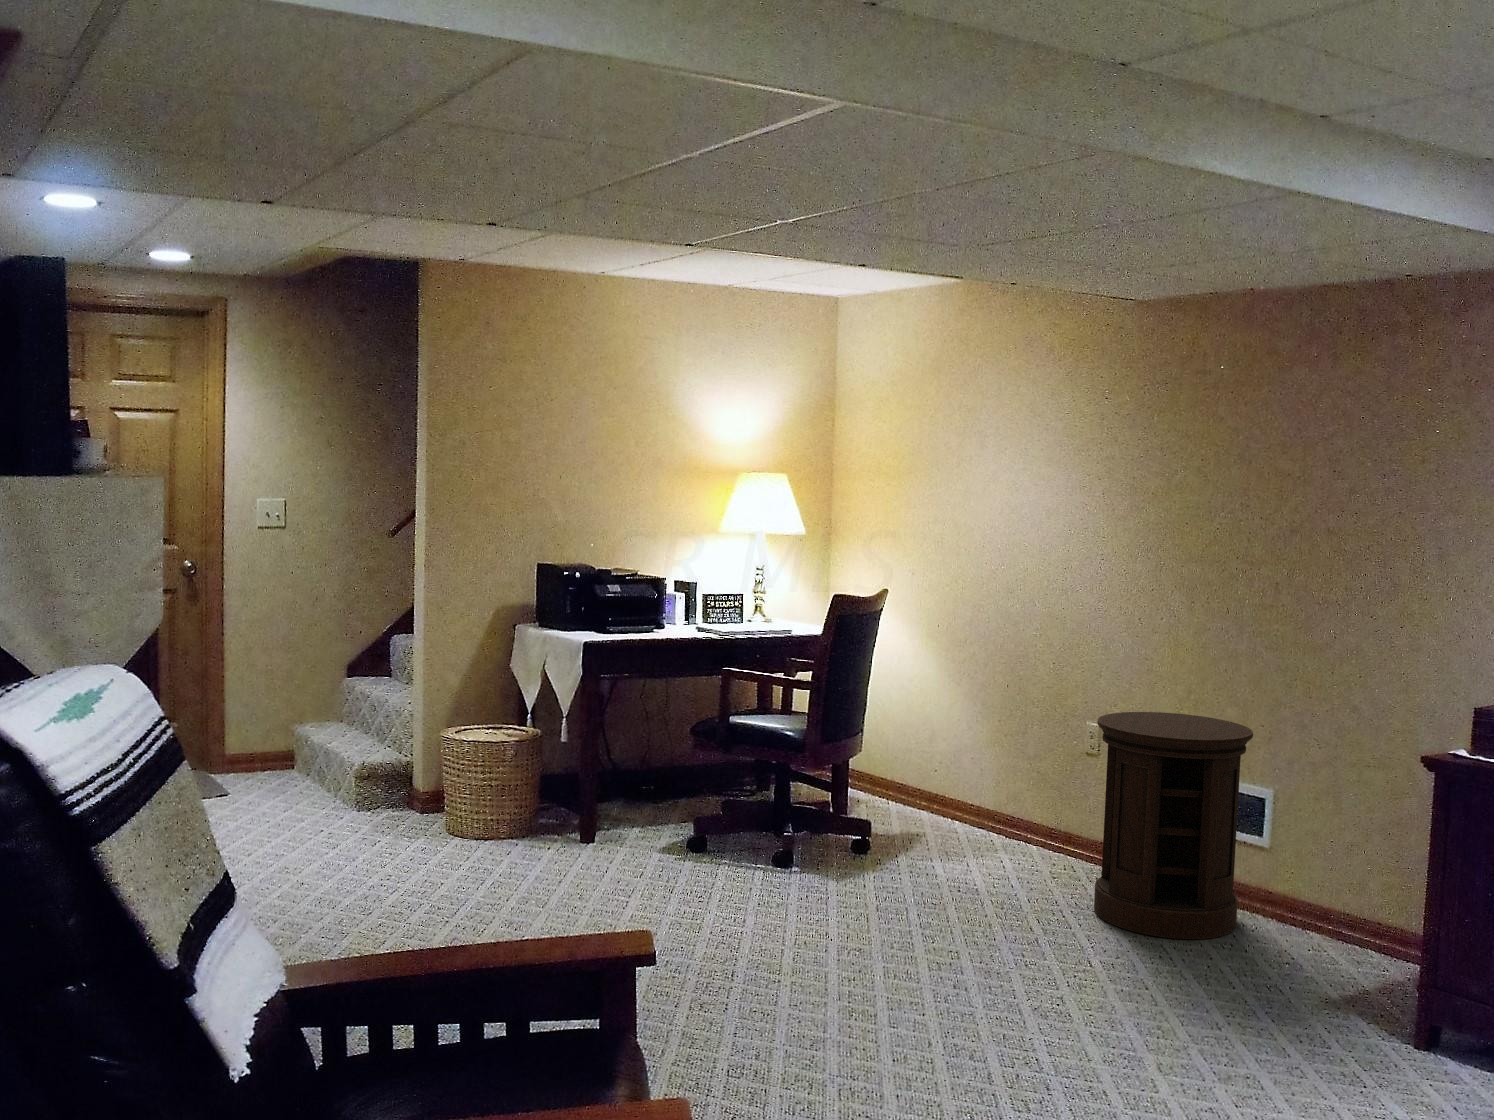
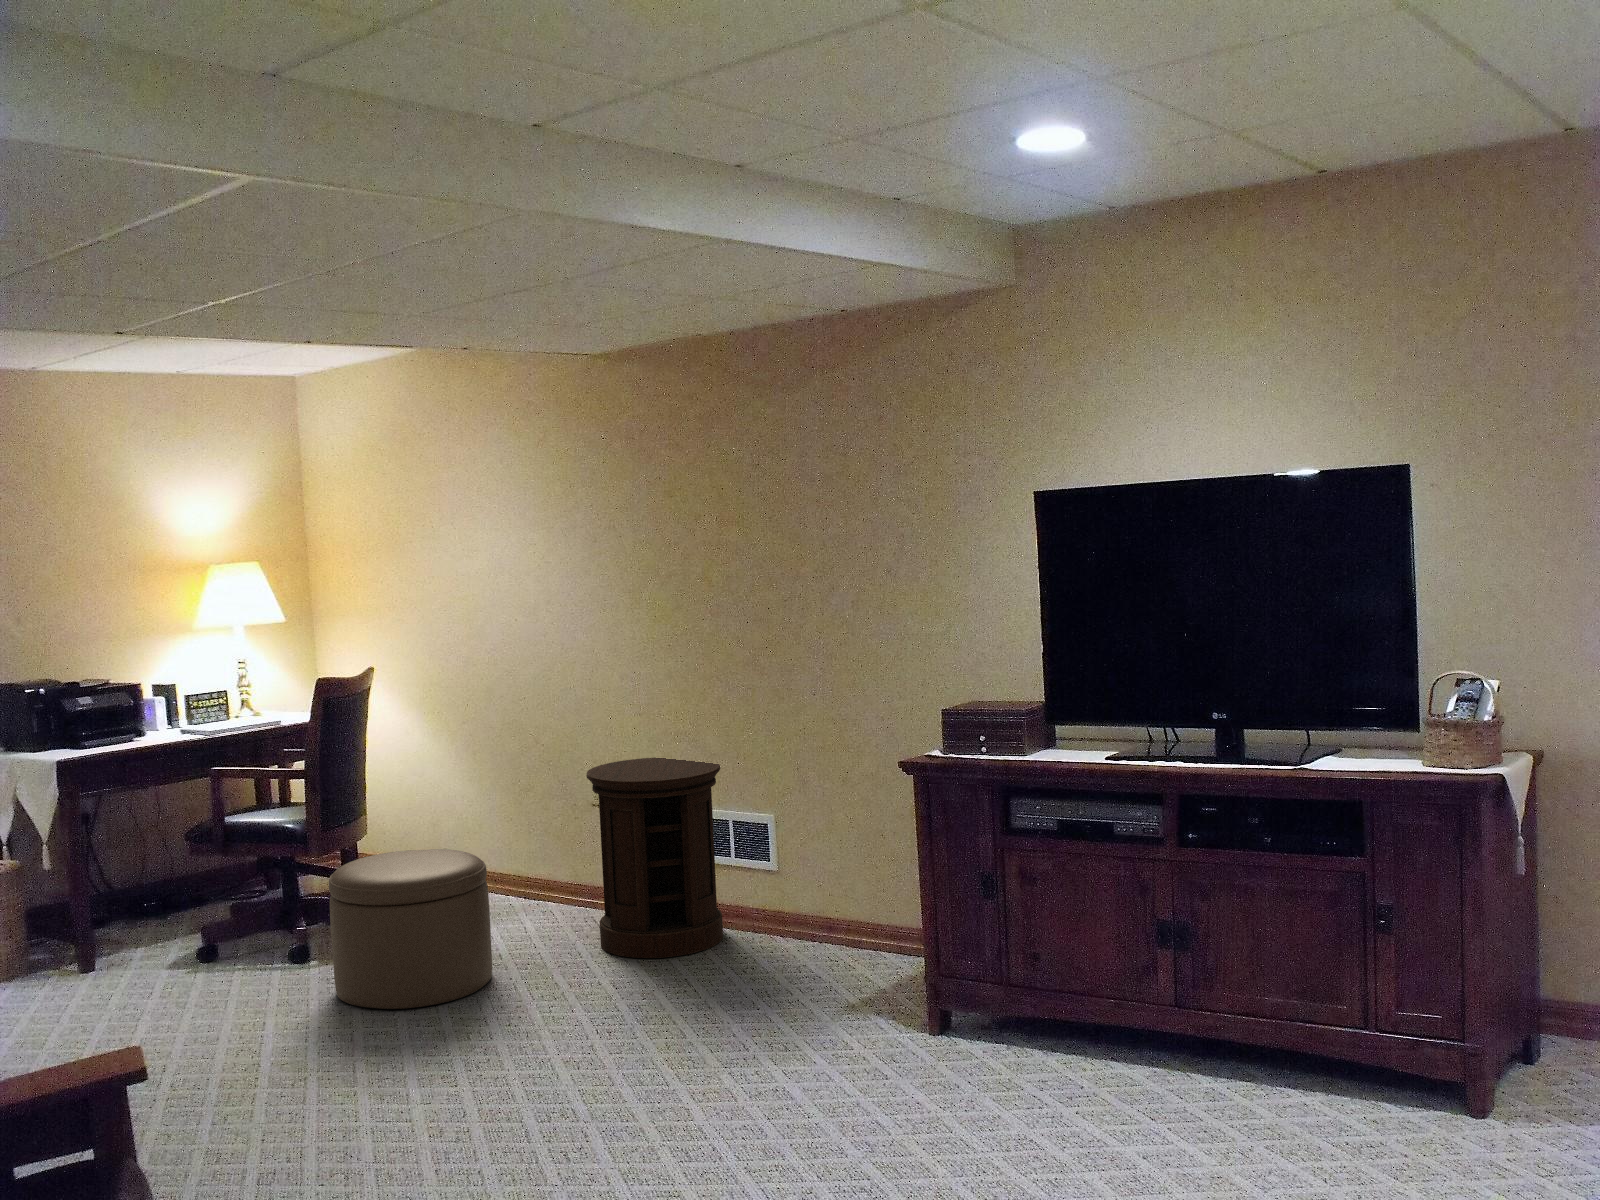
ottoman: none [813,774,980,944] -> present [329,849,492,1009]

